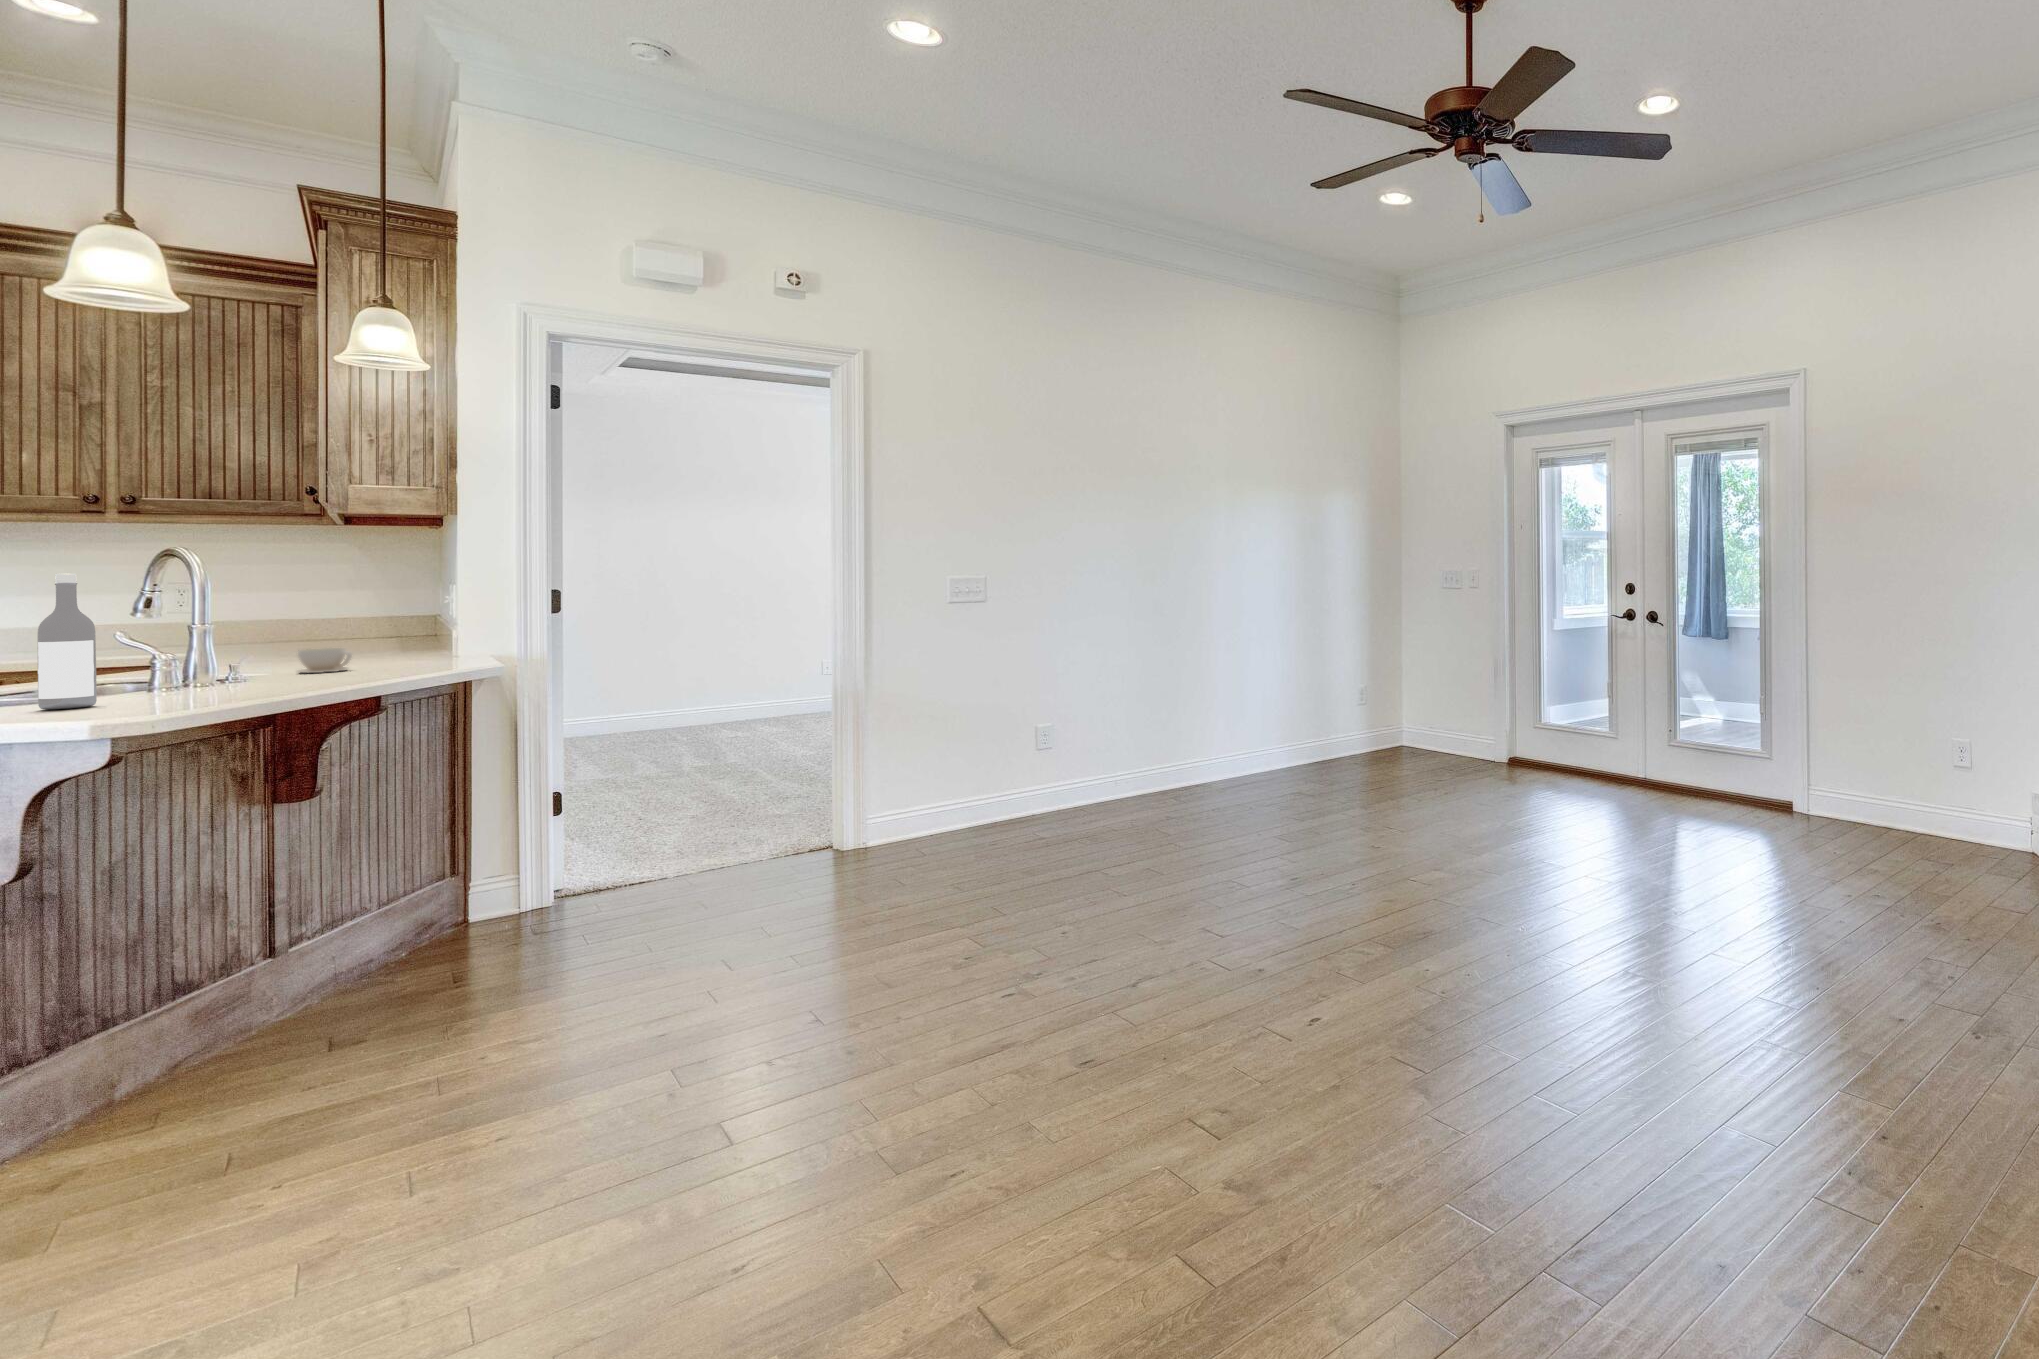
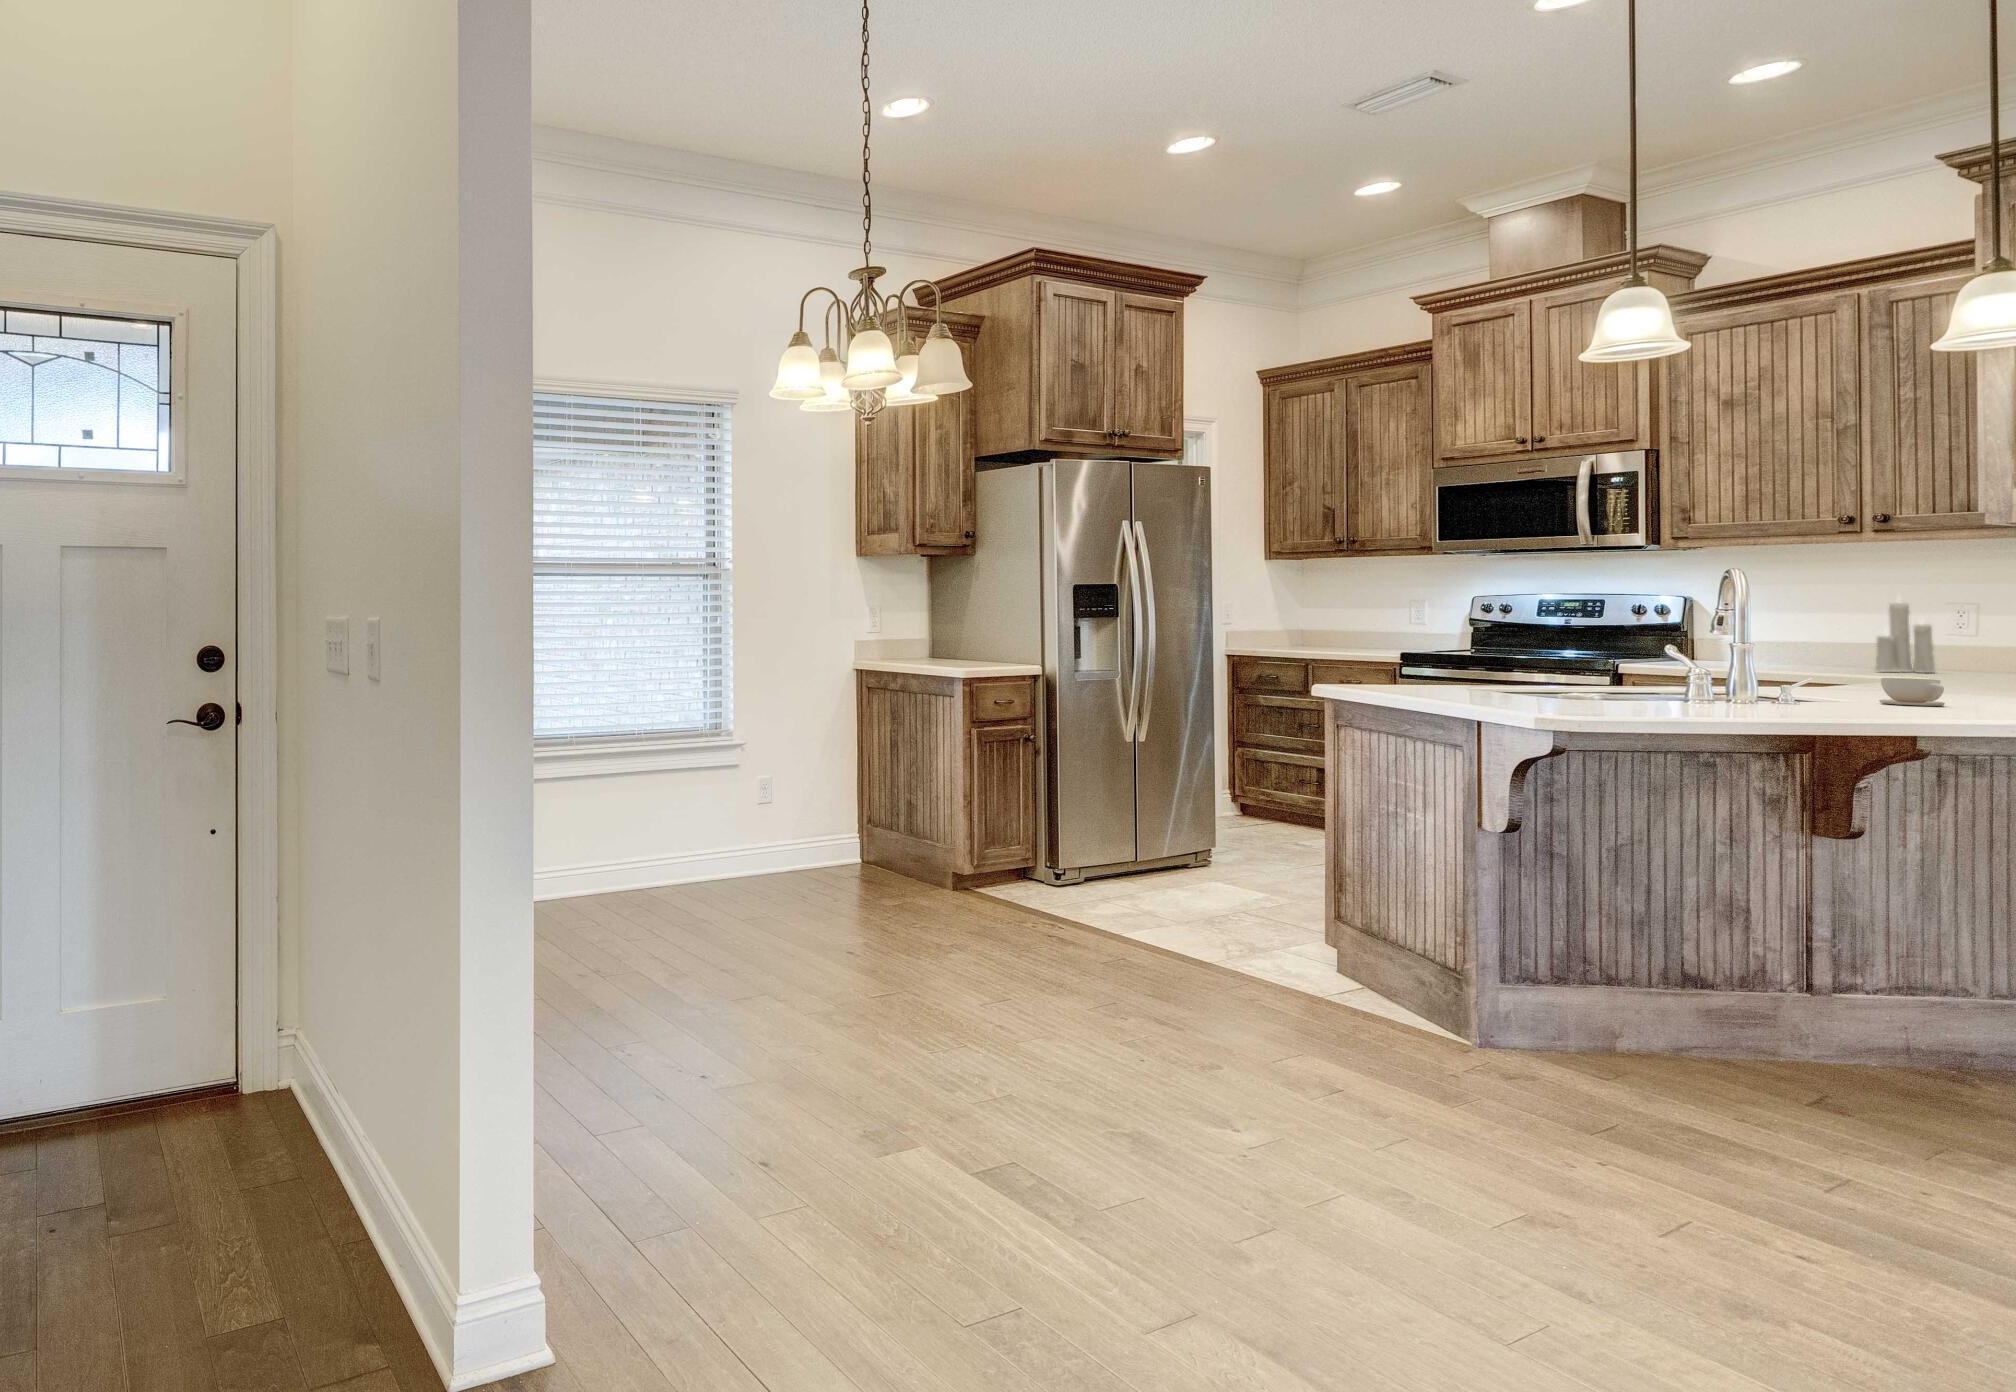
candle: none [96,569,154,653] -> present [1875,602,1935,673]
wine bottle: present [38,574,97,709] -> none [1553,591,1596,705]

